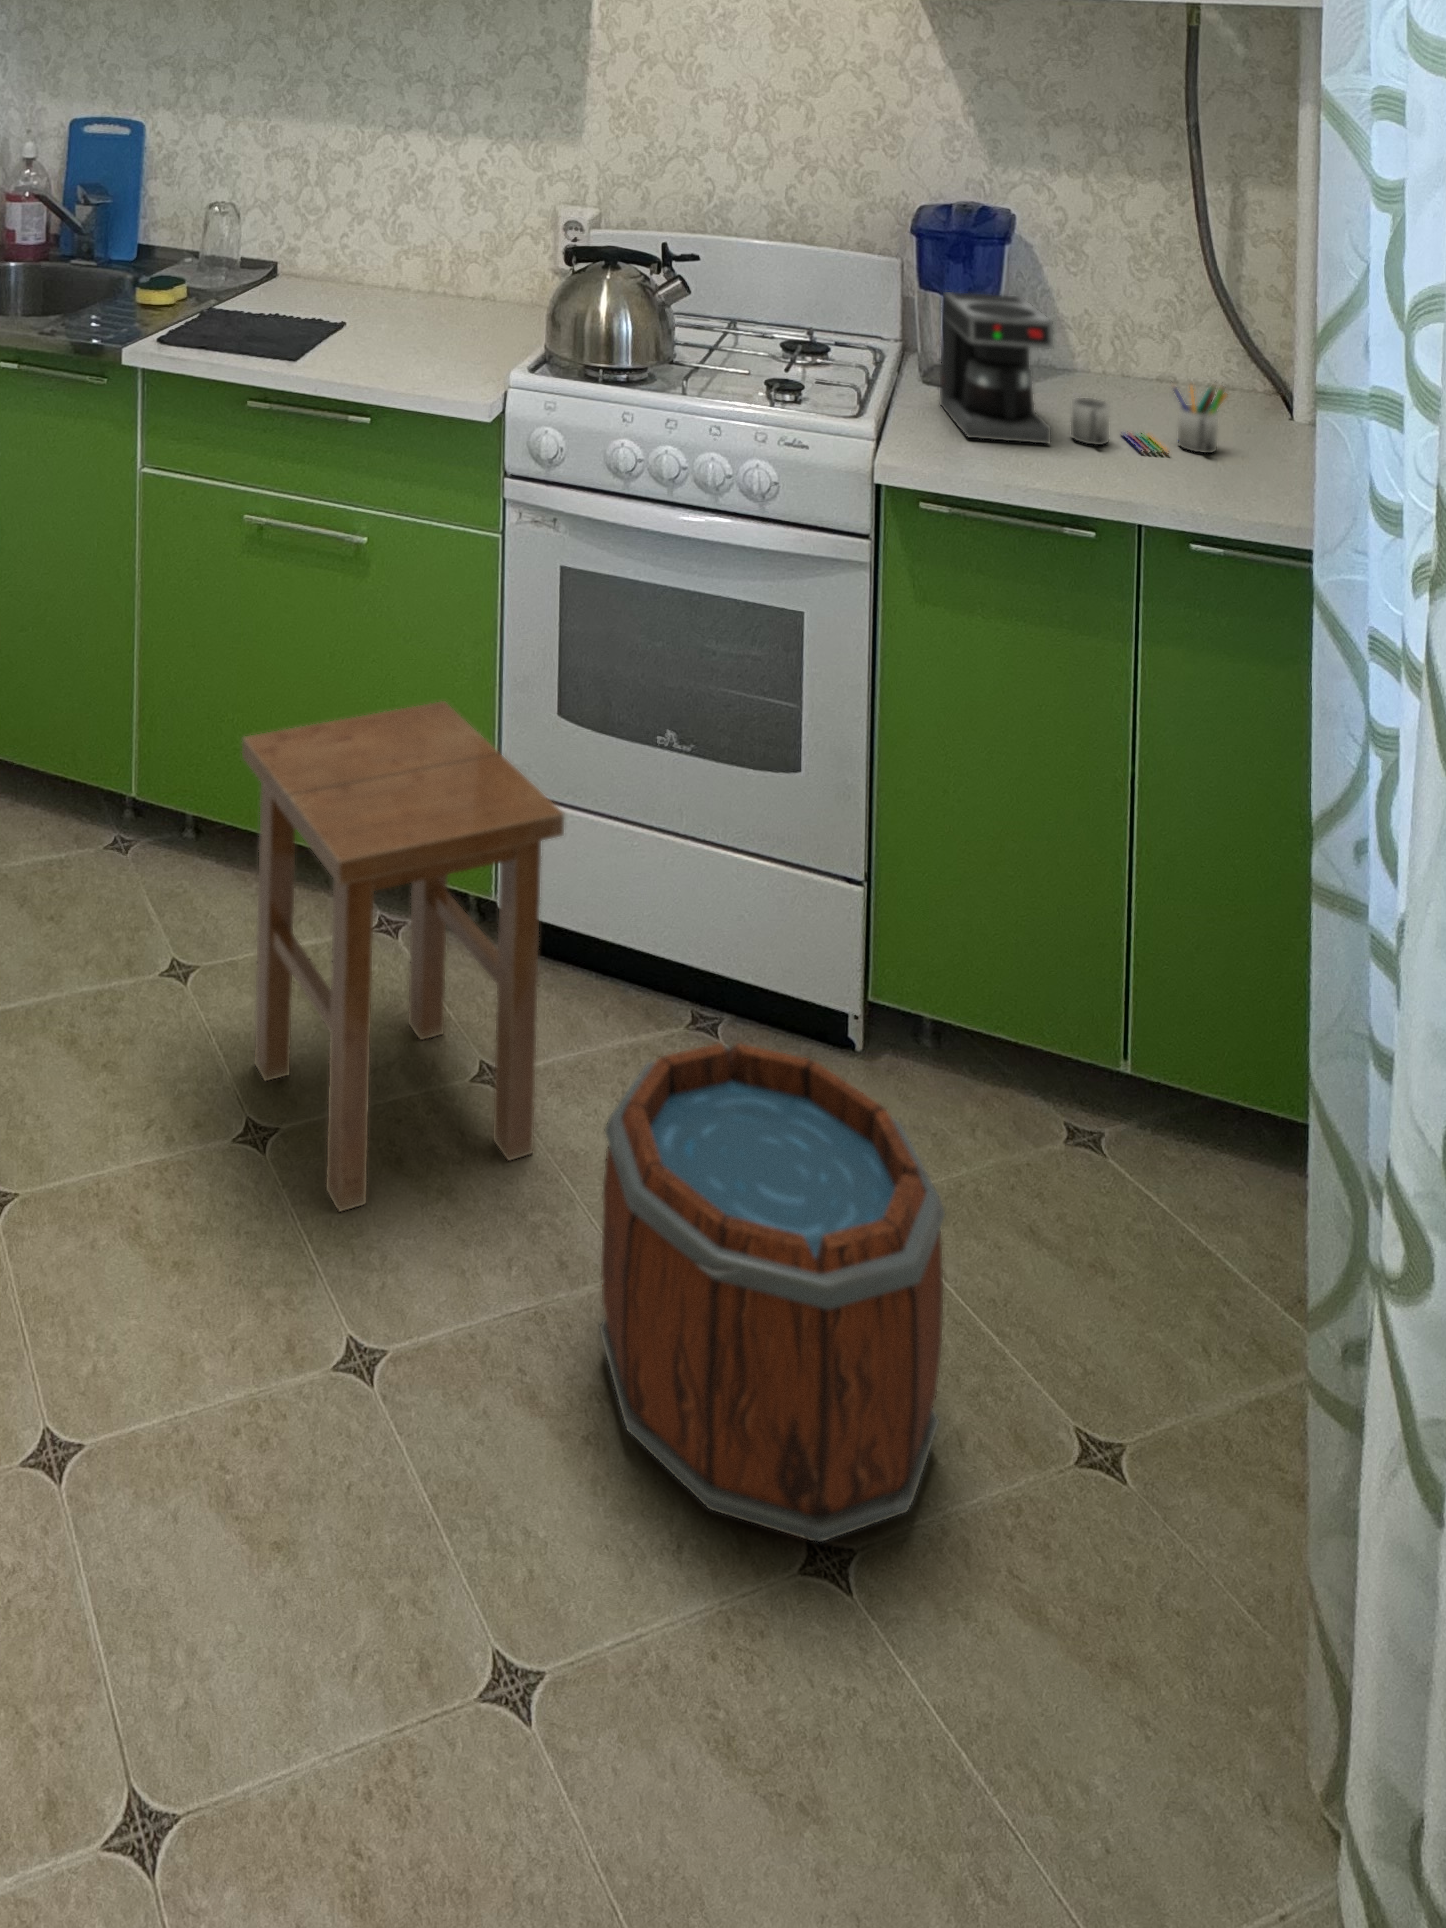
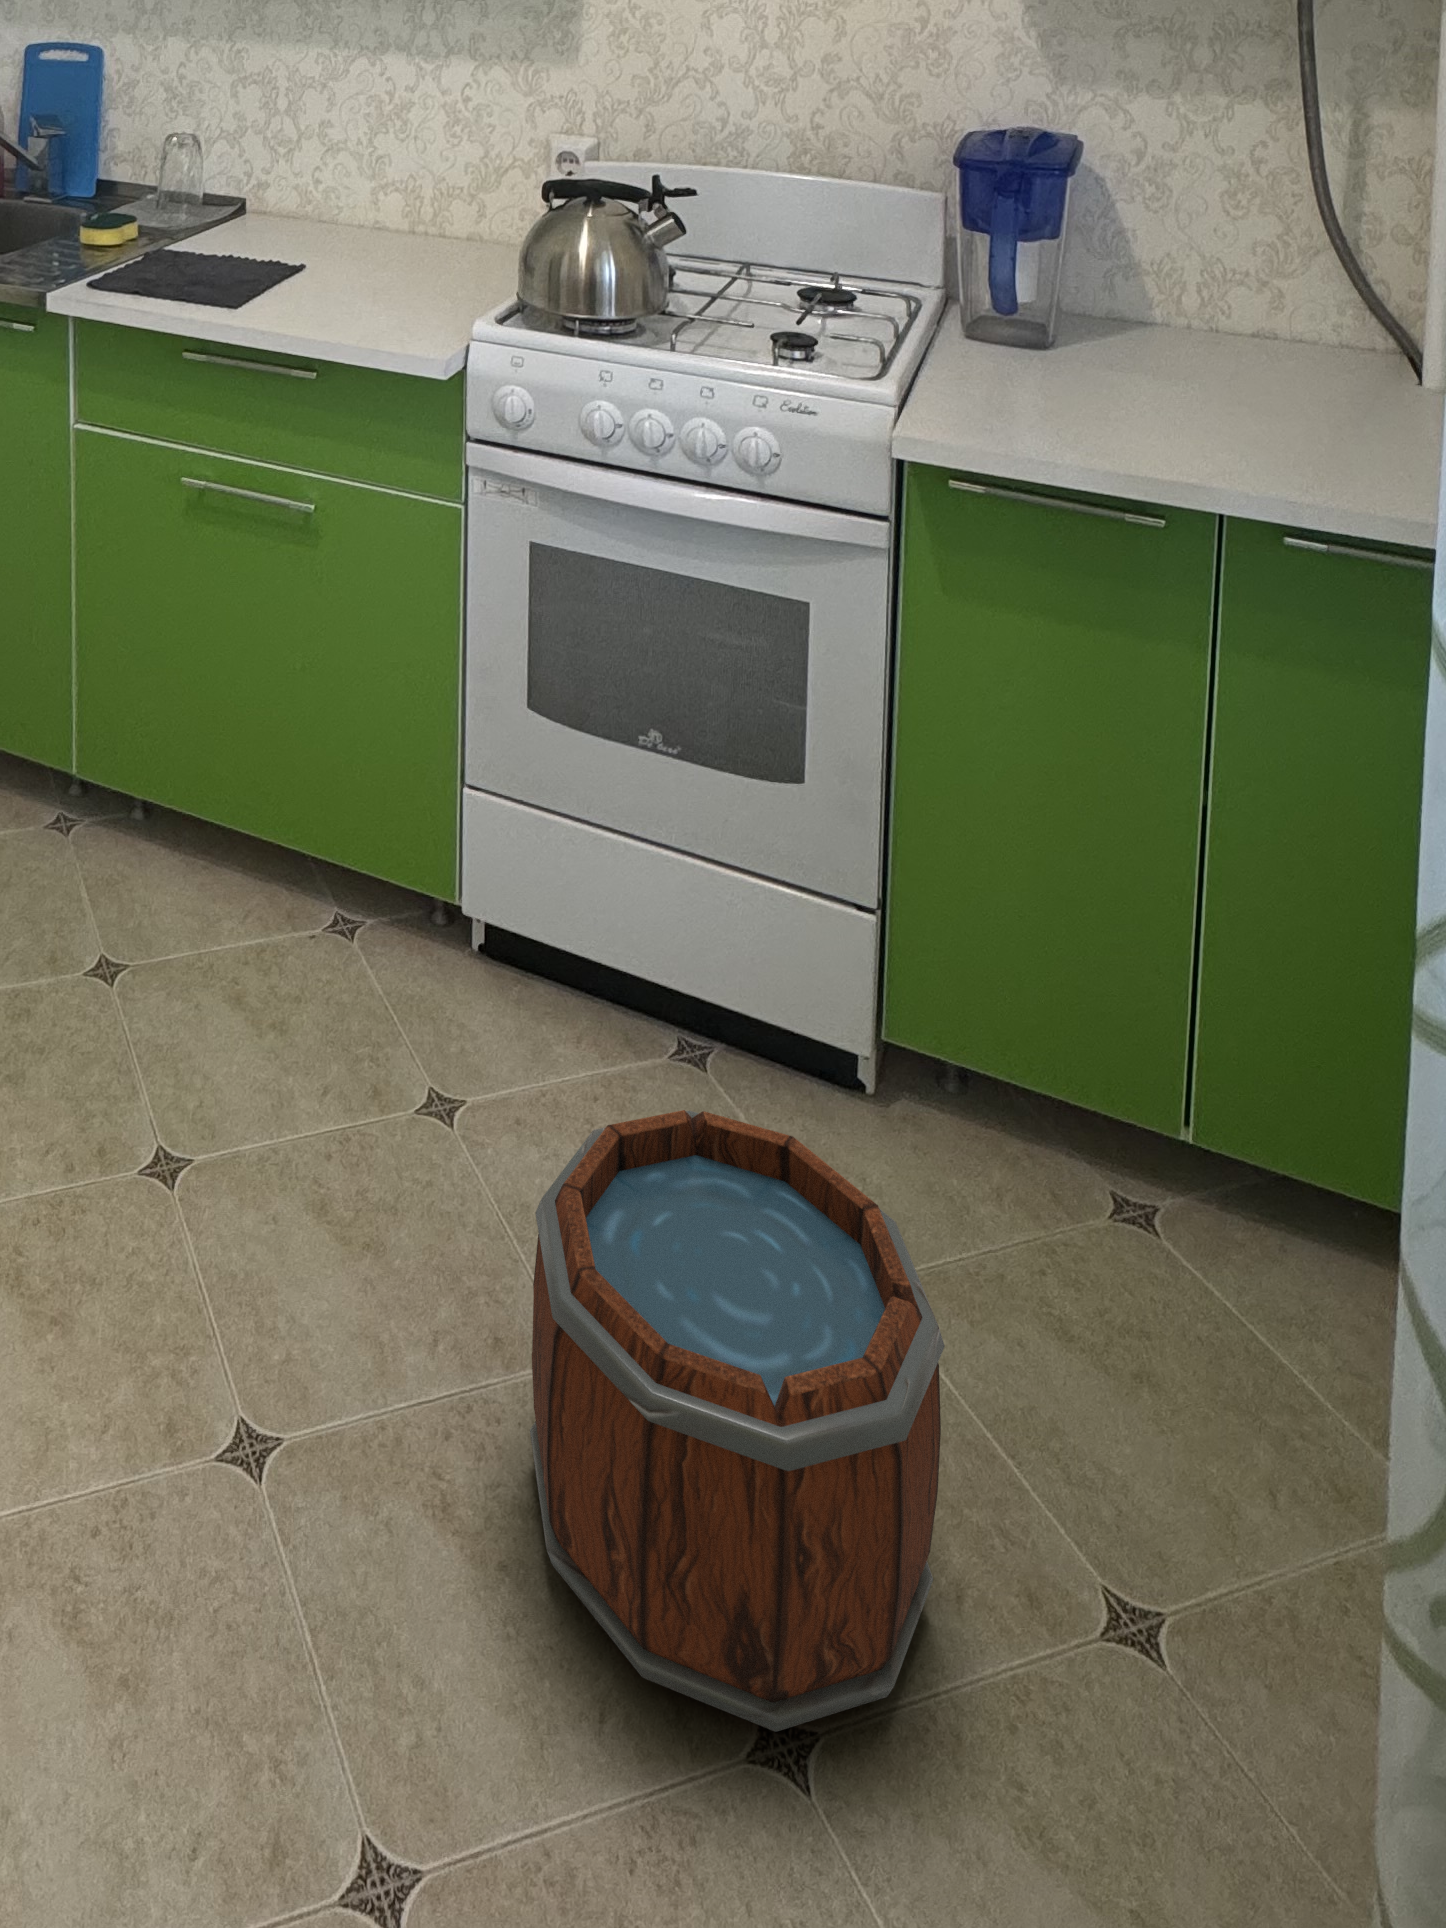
coffee maker: present [940,292,1227,453] -> none [981,231,1338,426]
stool: present [242,702,564,1211] -> none [157,688,512,1263]

